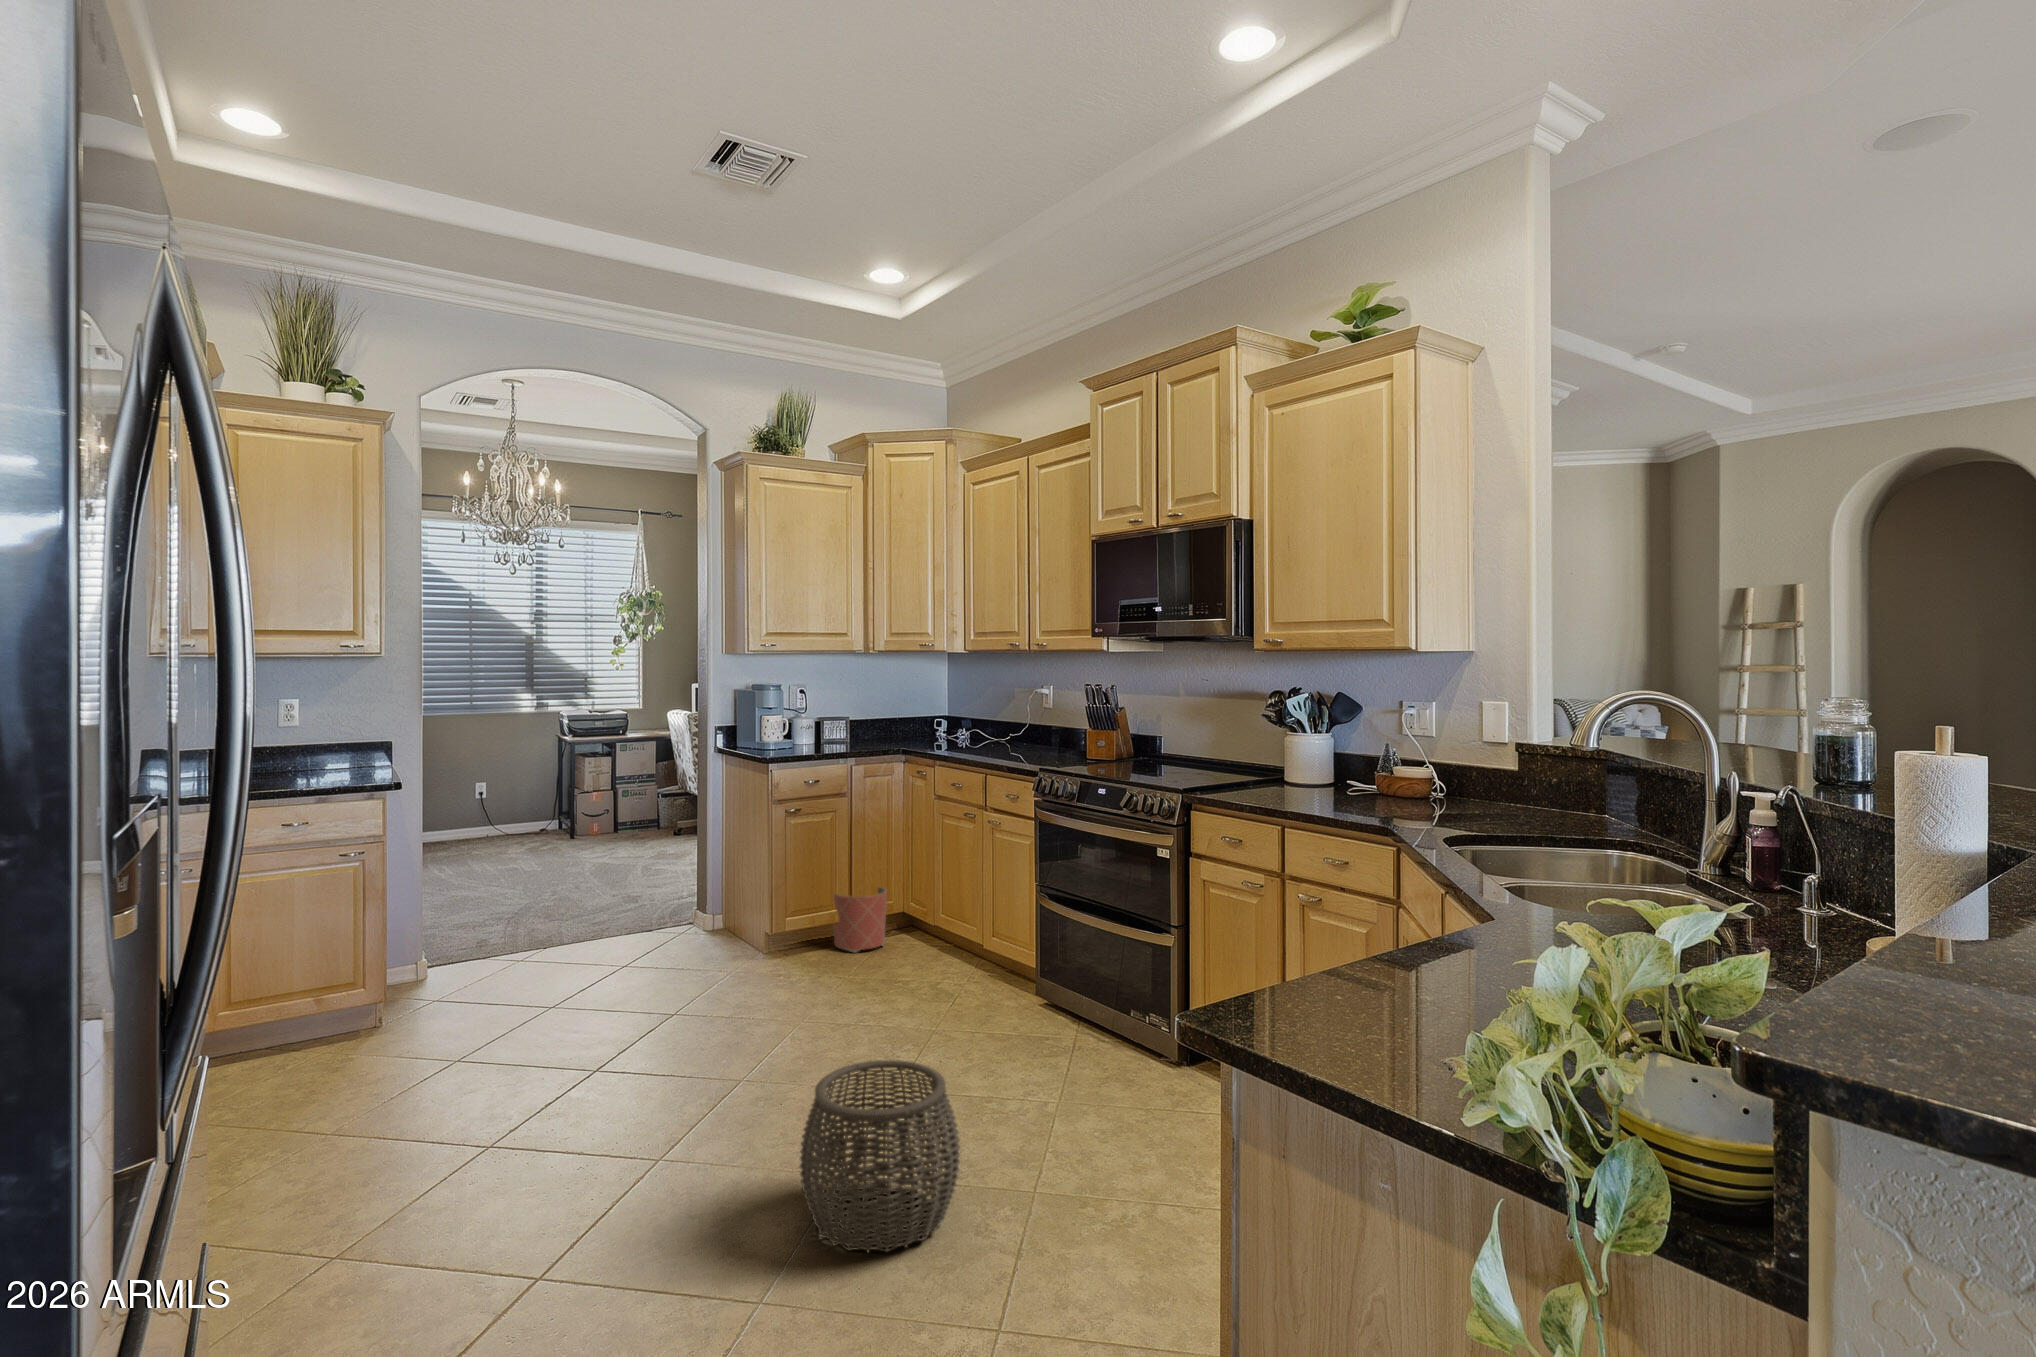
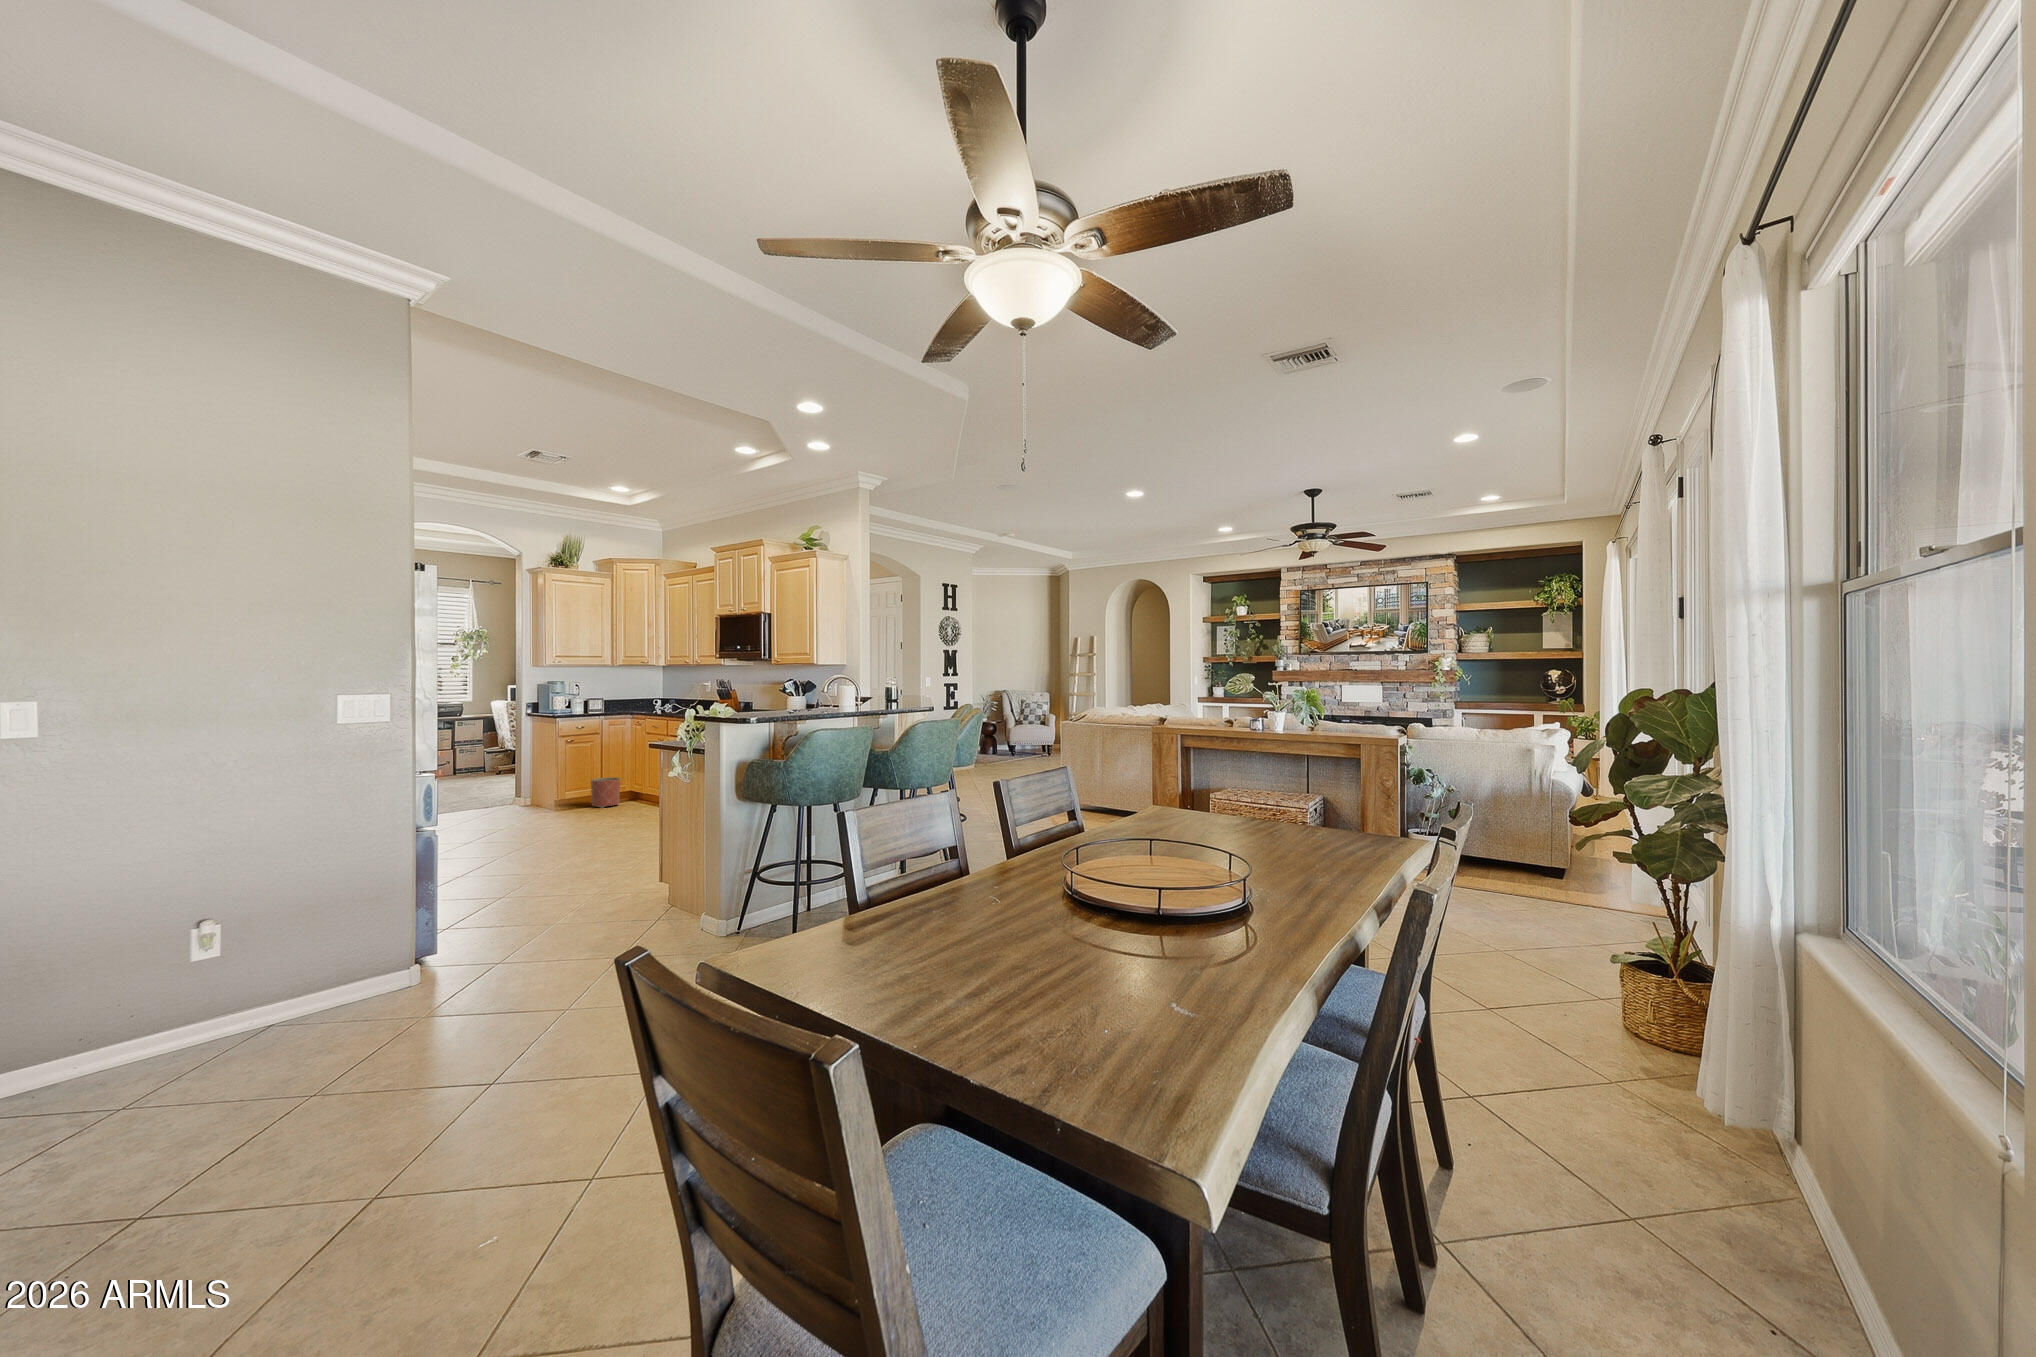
woven basket: present [800,1060,960,1252] -> none [565,808,628,864]

